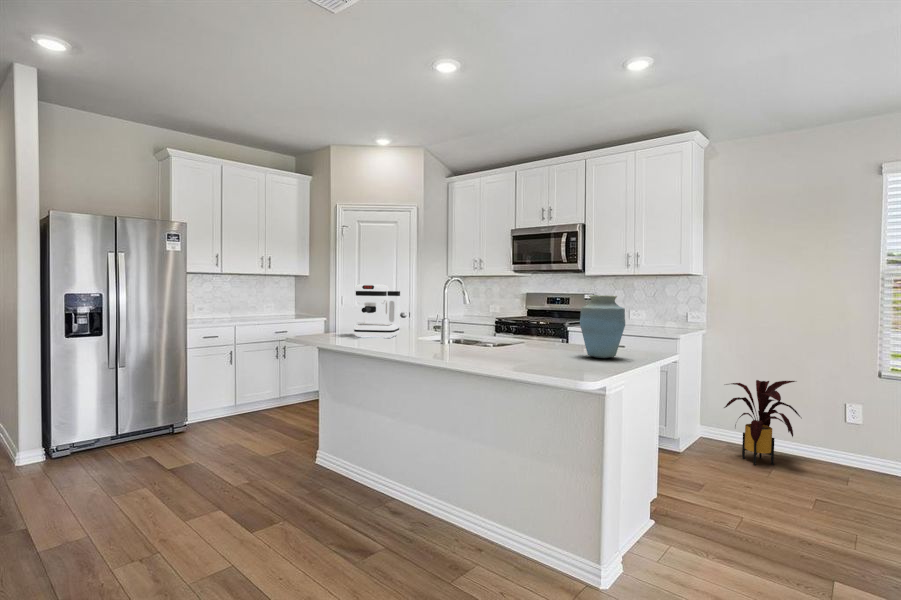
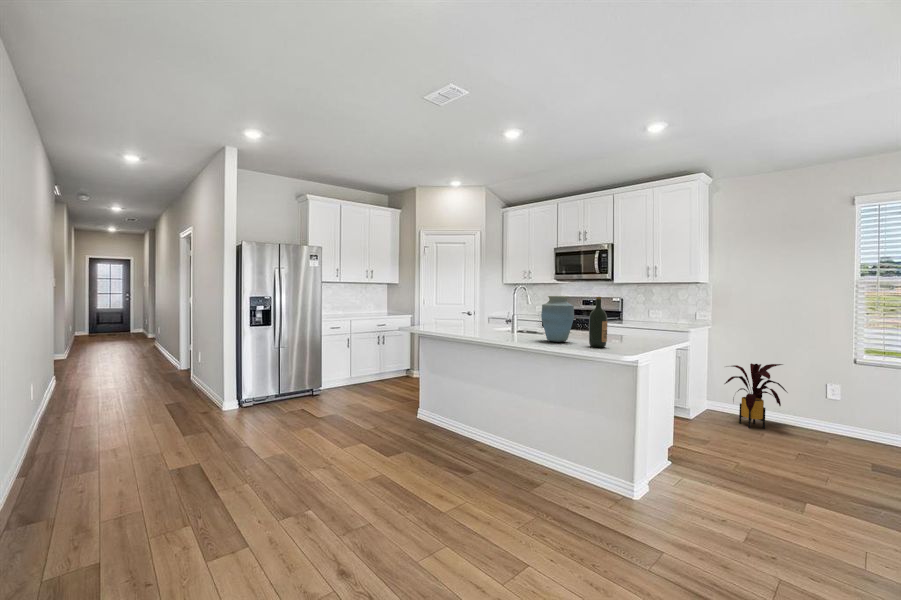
coffee maker: present [354,284,400,338] -> none [448,290,479,328]
wine bottle: none [538,295,563,368] -> present [589,297,607,348]
vase: present [580,295,625,358] -> present [541,296,574,342]

